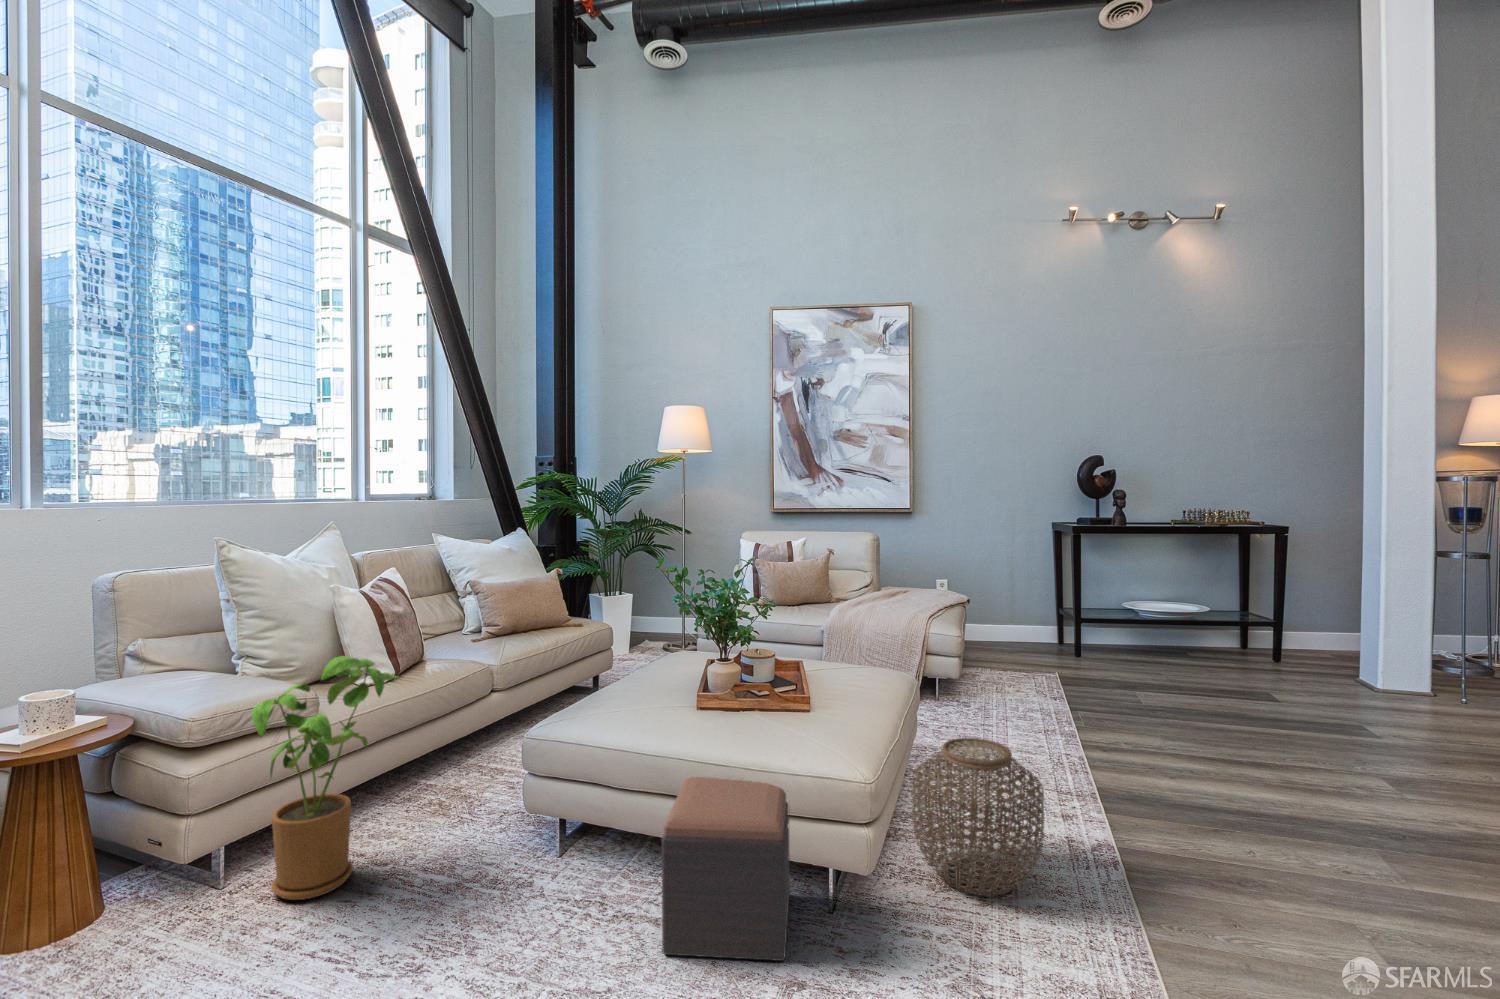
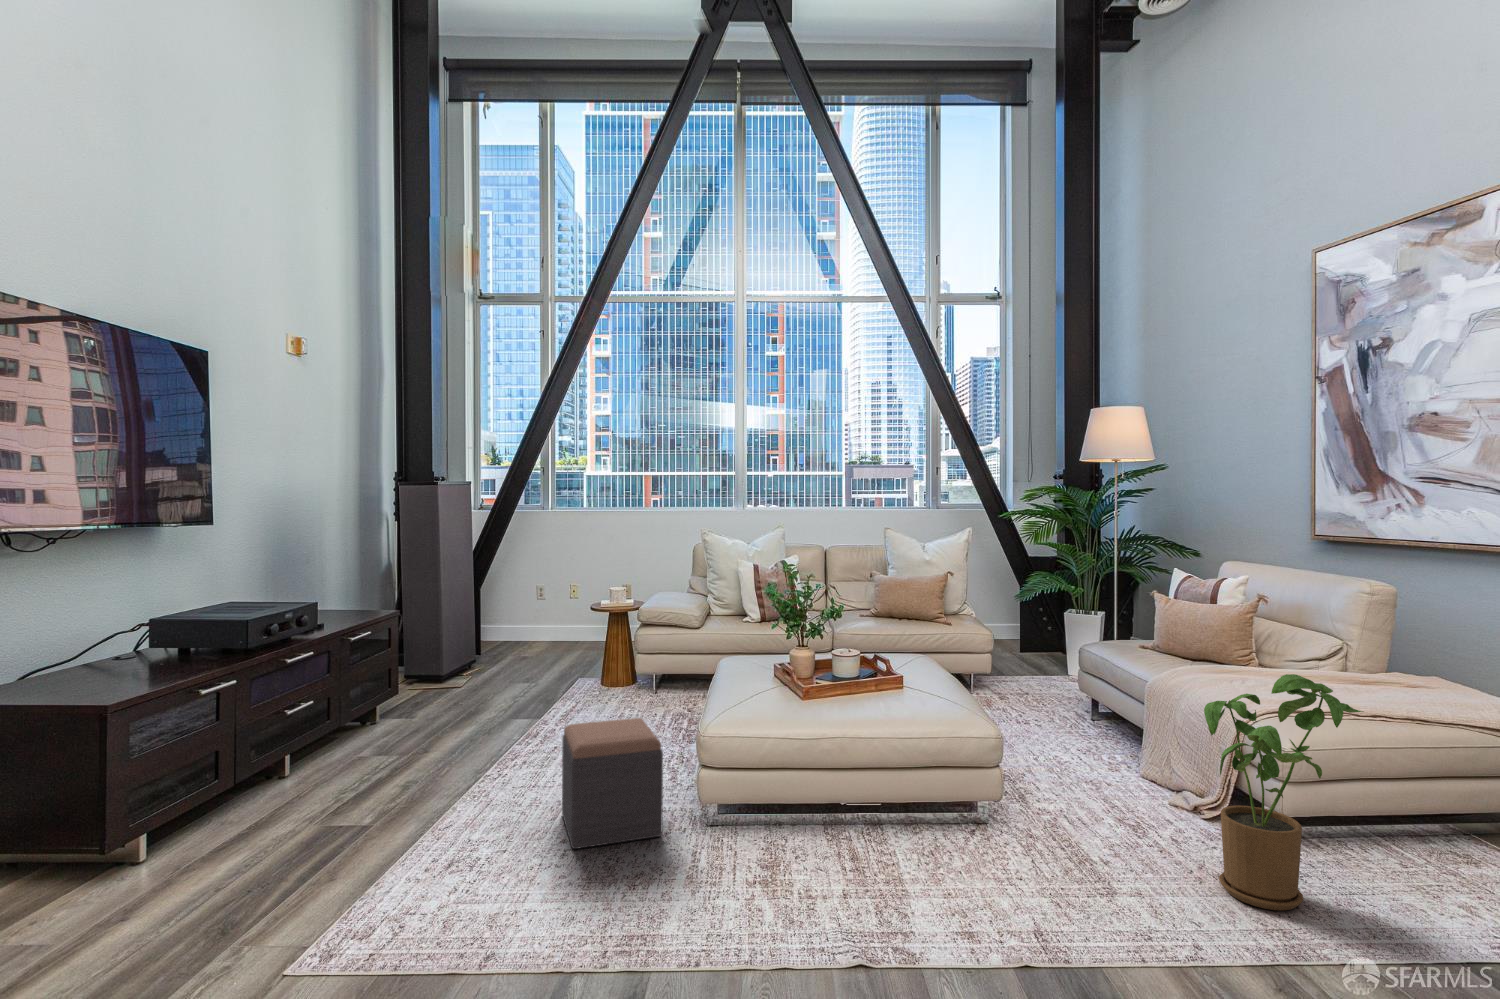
house plant: present [252,656,398,900] -> present [1204,674,1364,910]
woven basket: present [912,738,1044,896] -> none [688,763,821,932]

